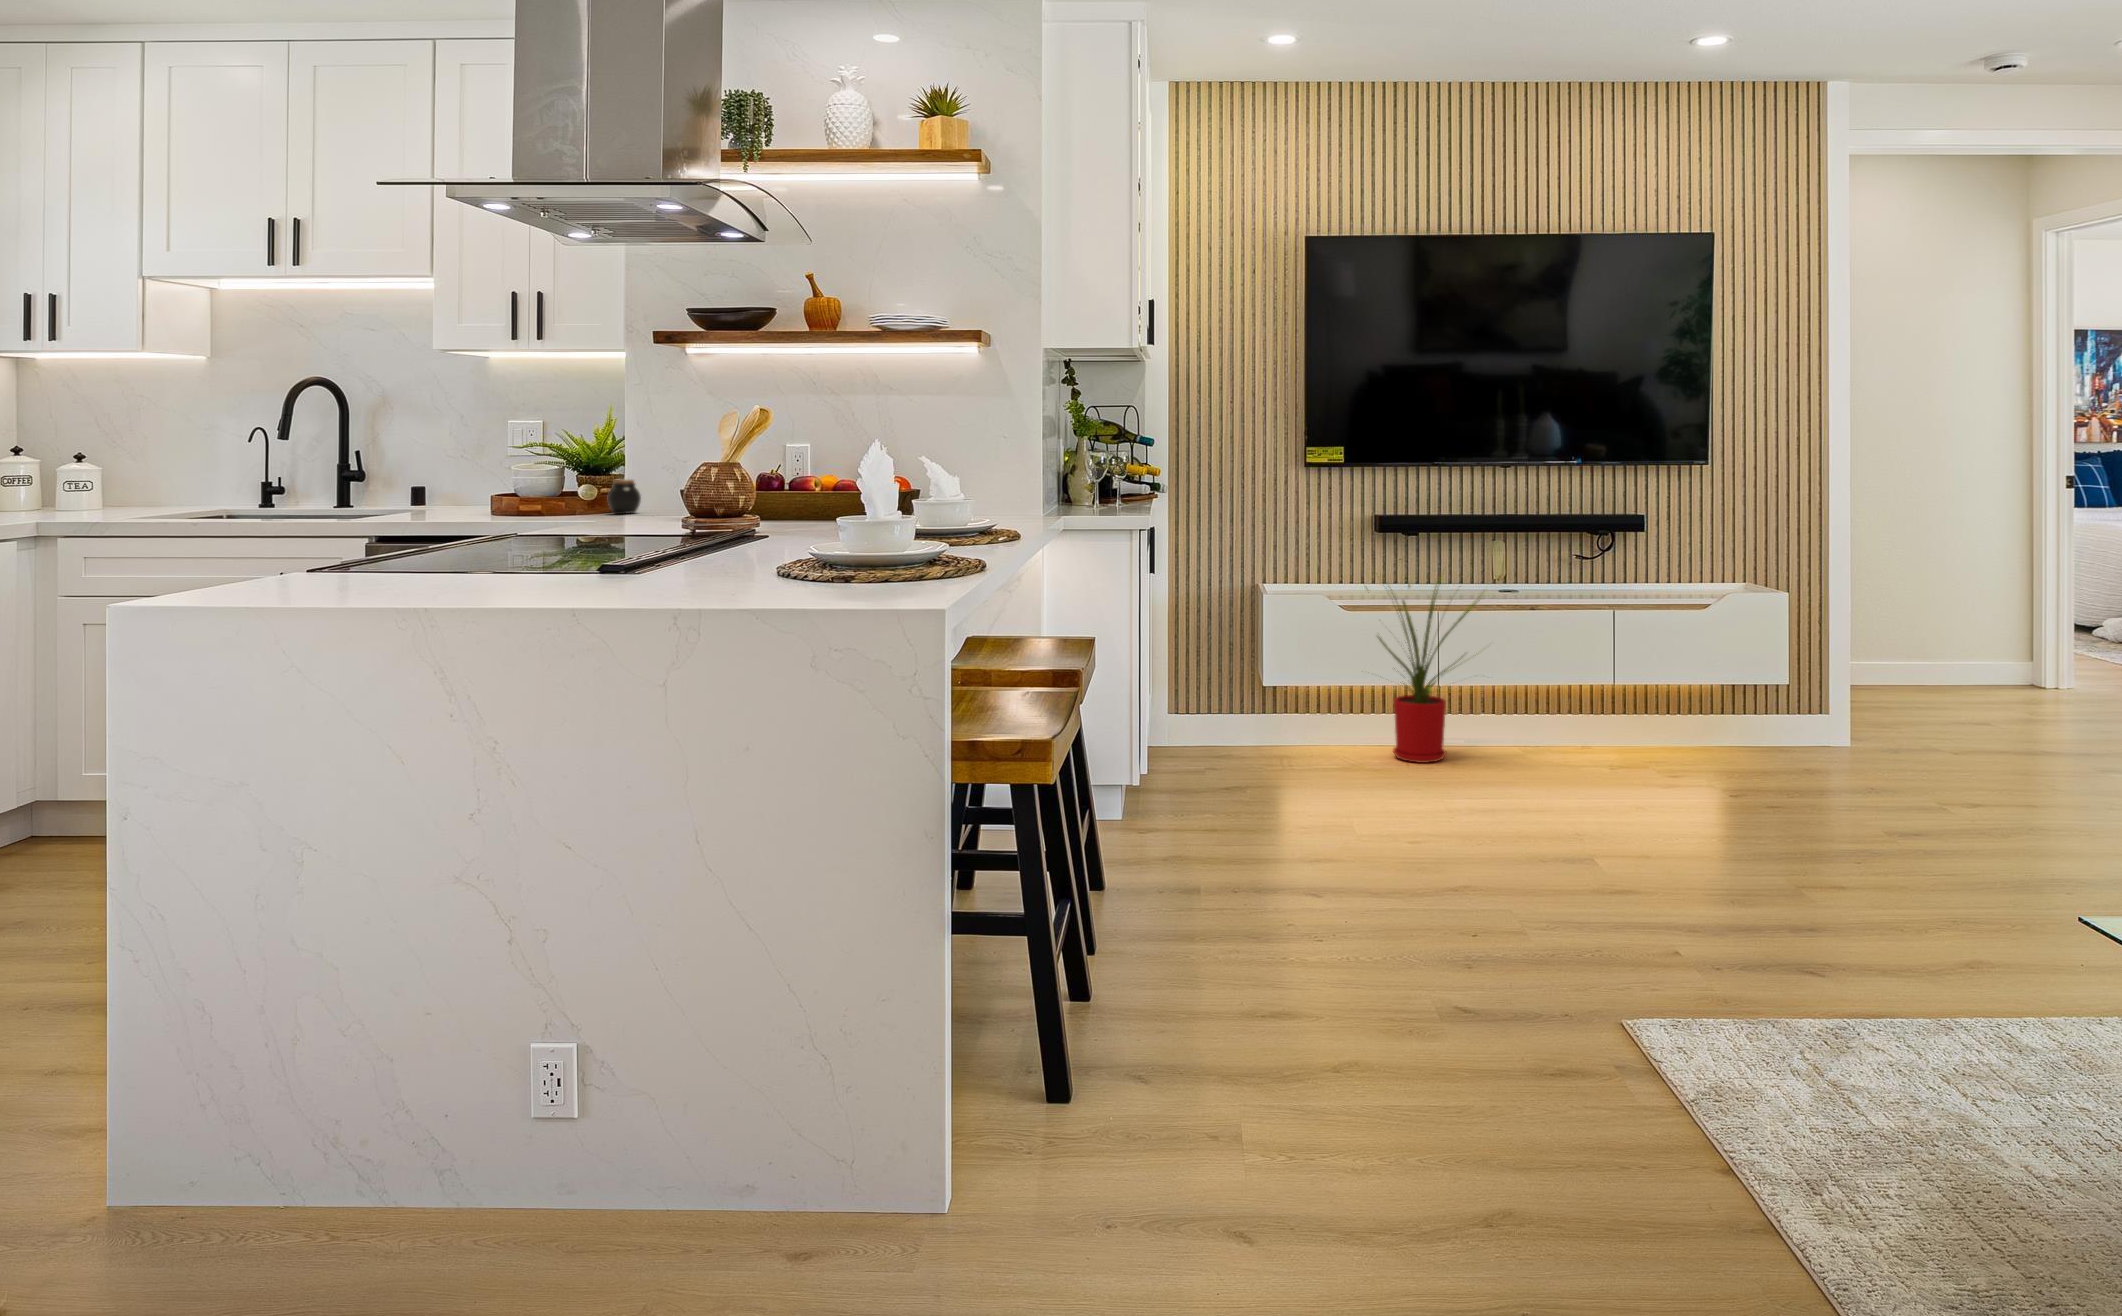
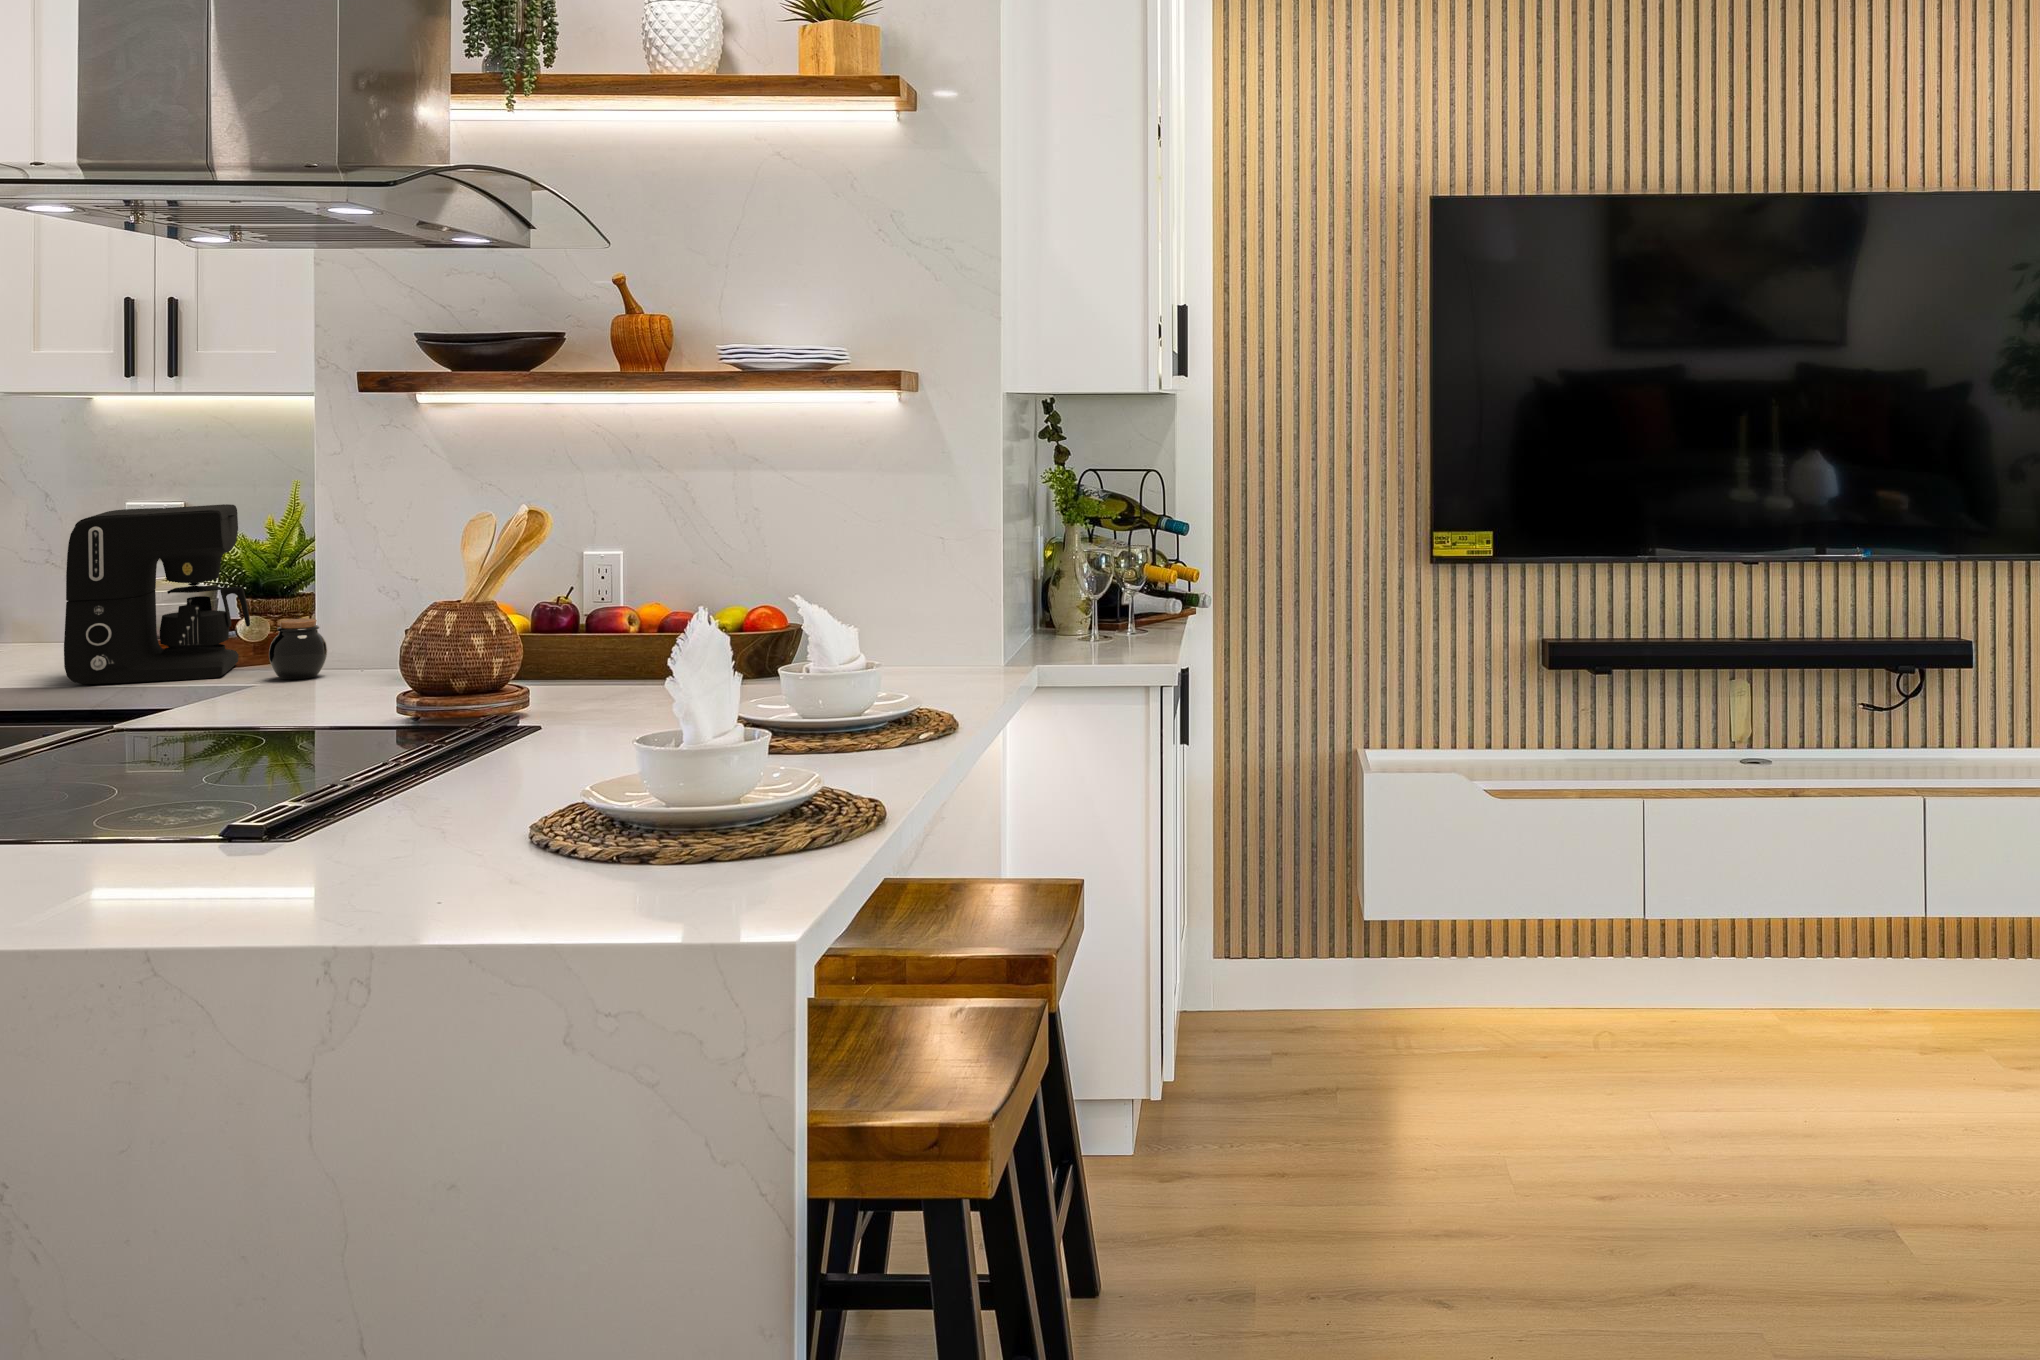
coffee maker: none [488,415,593,516] -> present [64,504,250,684]
house plant: present [1378,585,1481,763] -> none [1506,729,1742,1058]

